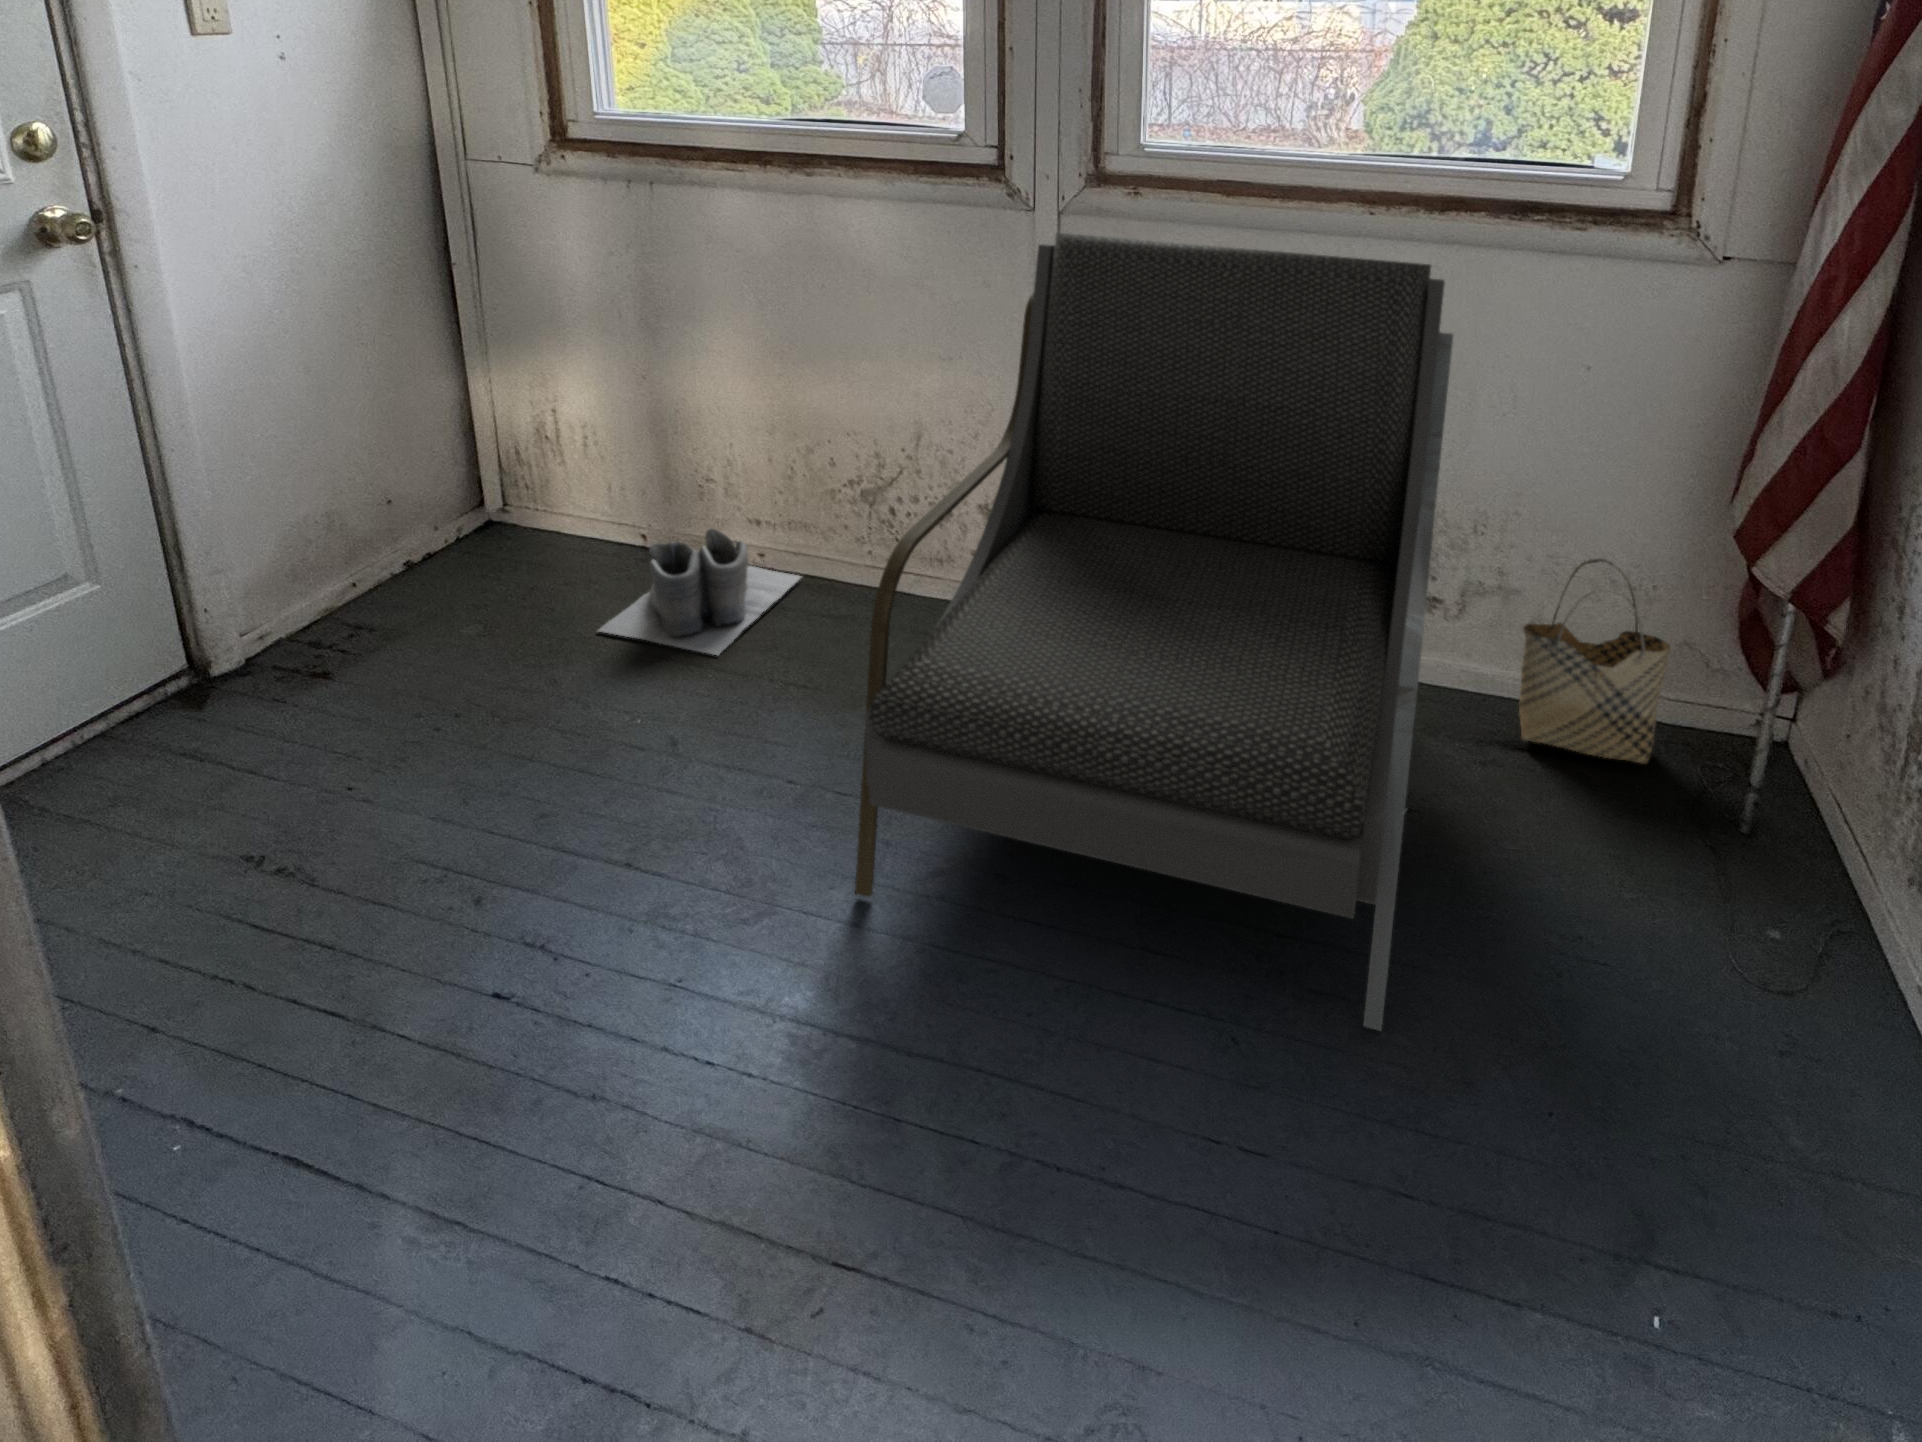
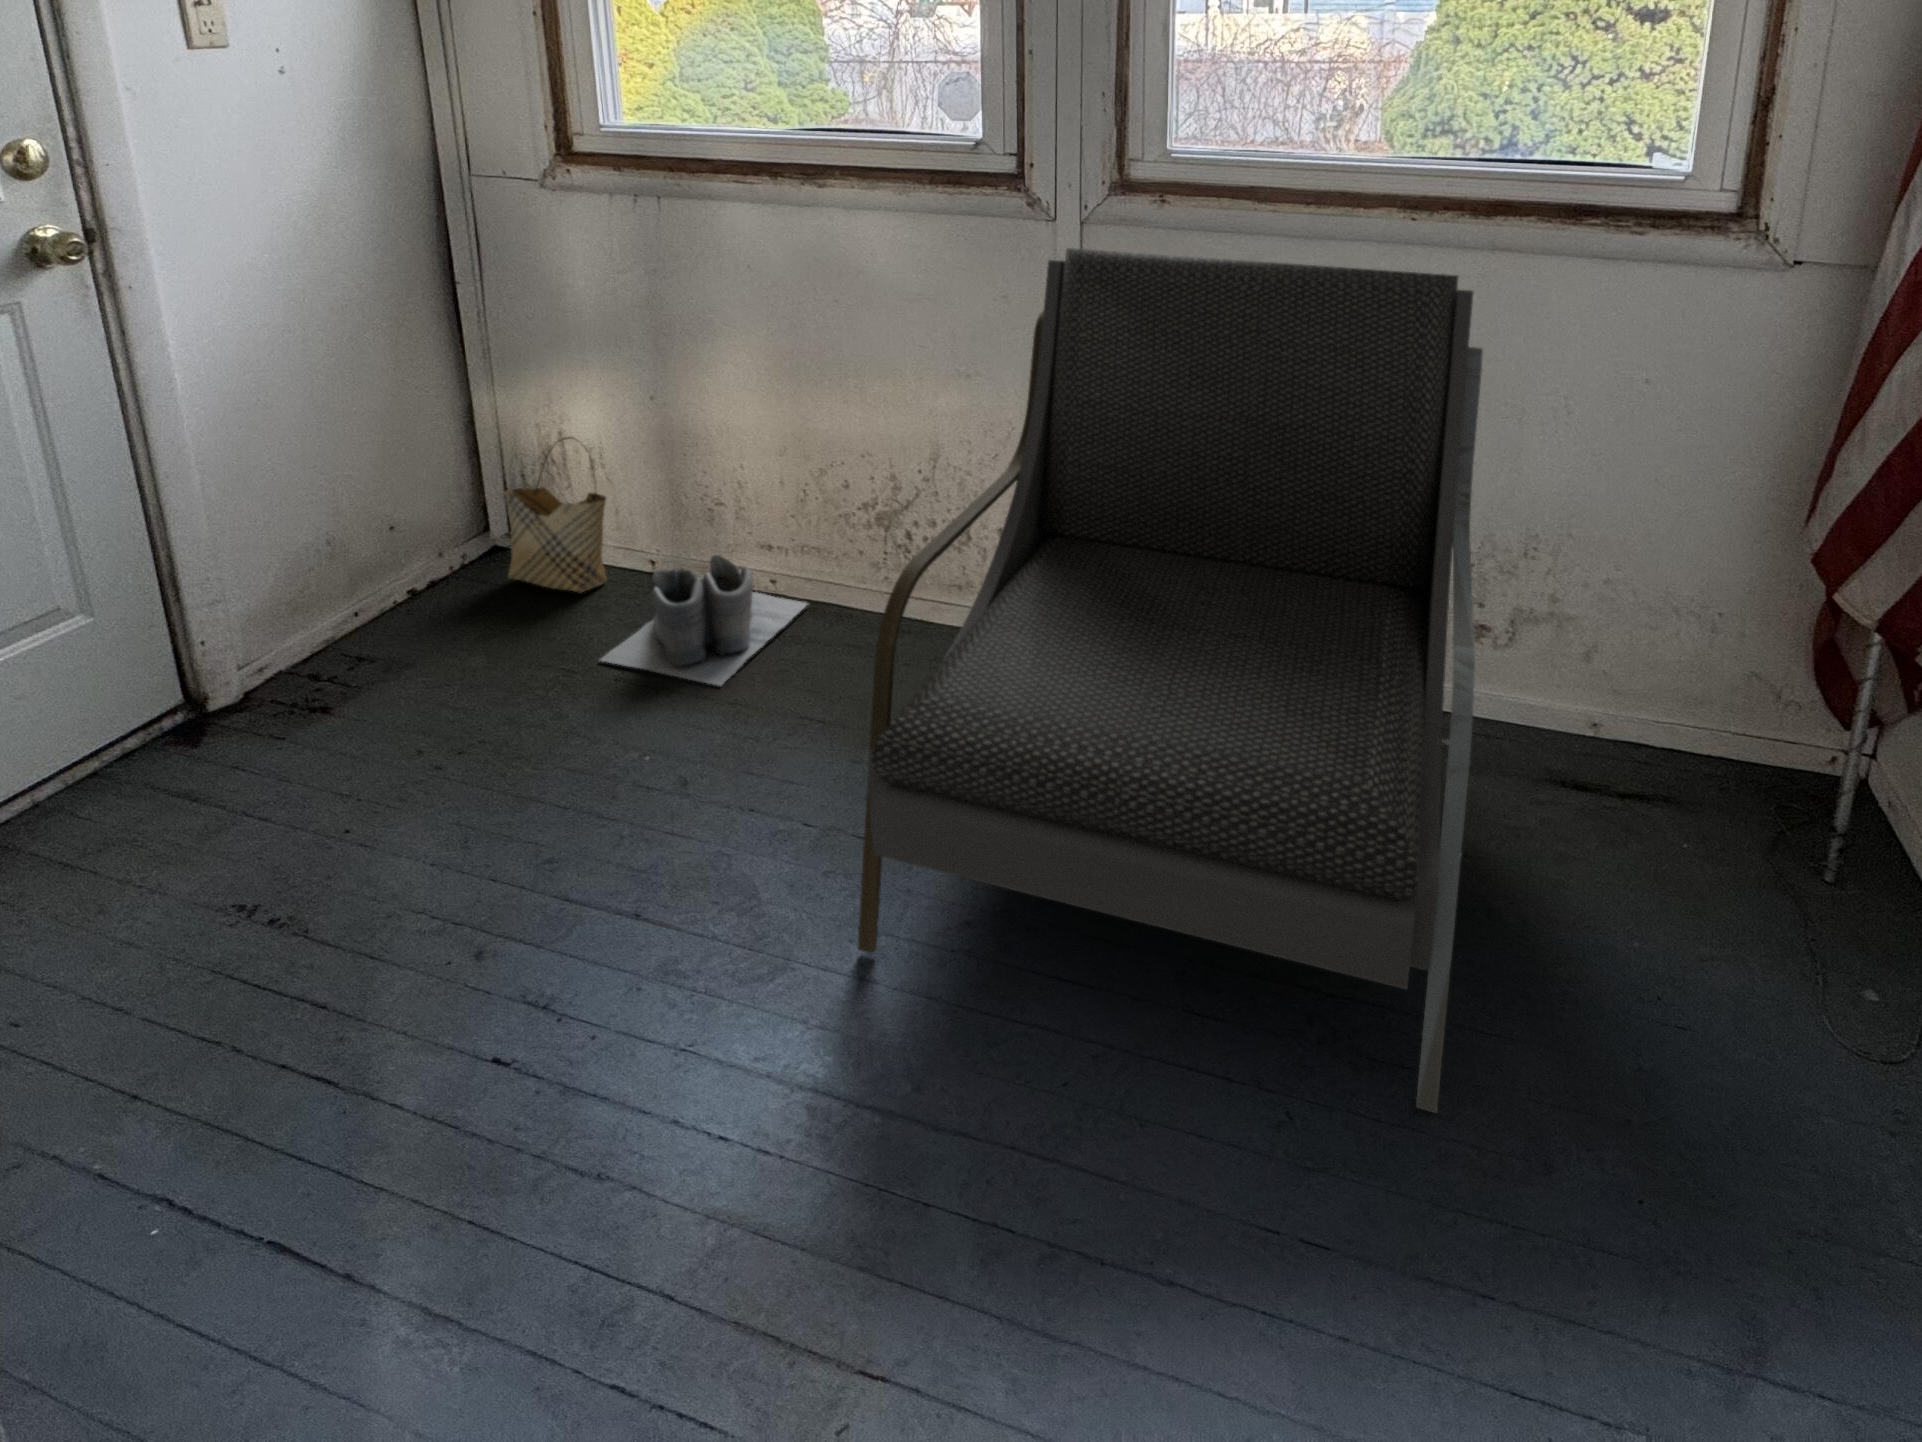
woven basket: present [1519,559,1671,764] -> present [503,437,607,592]

